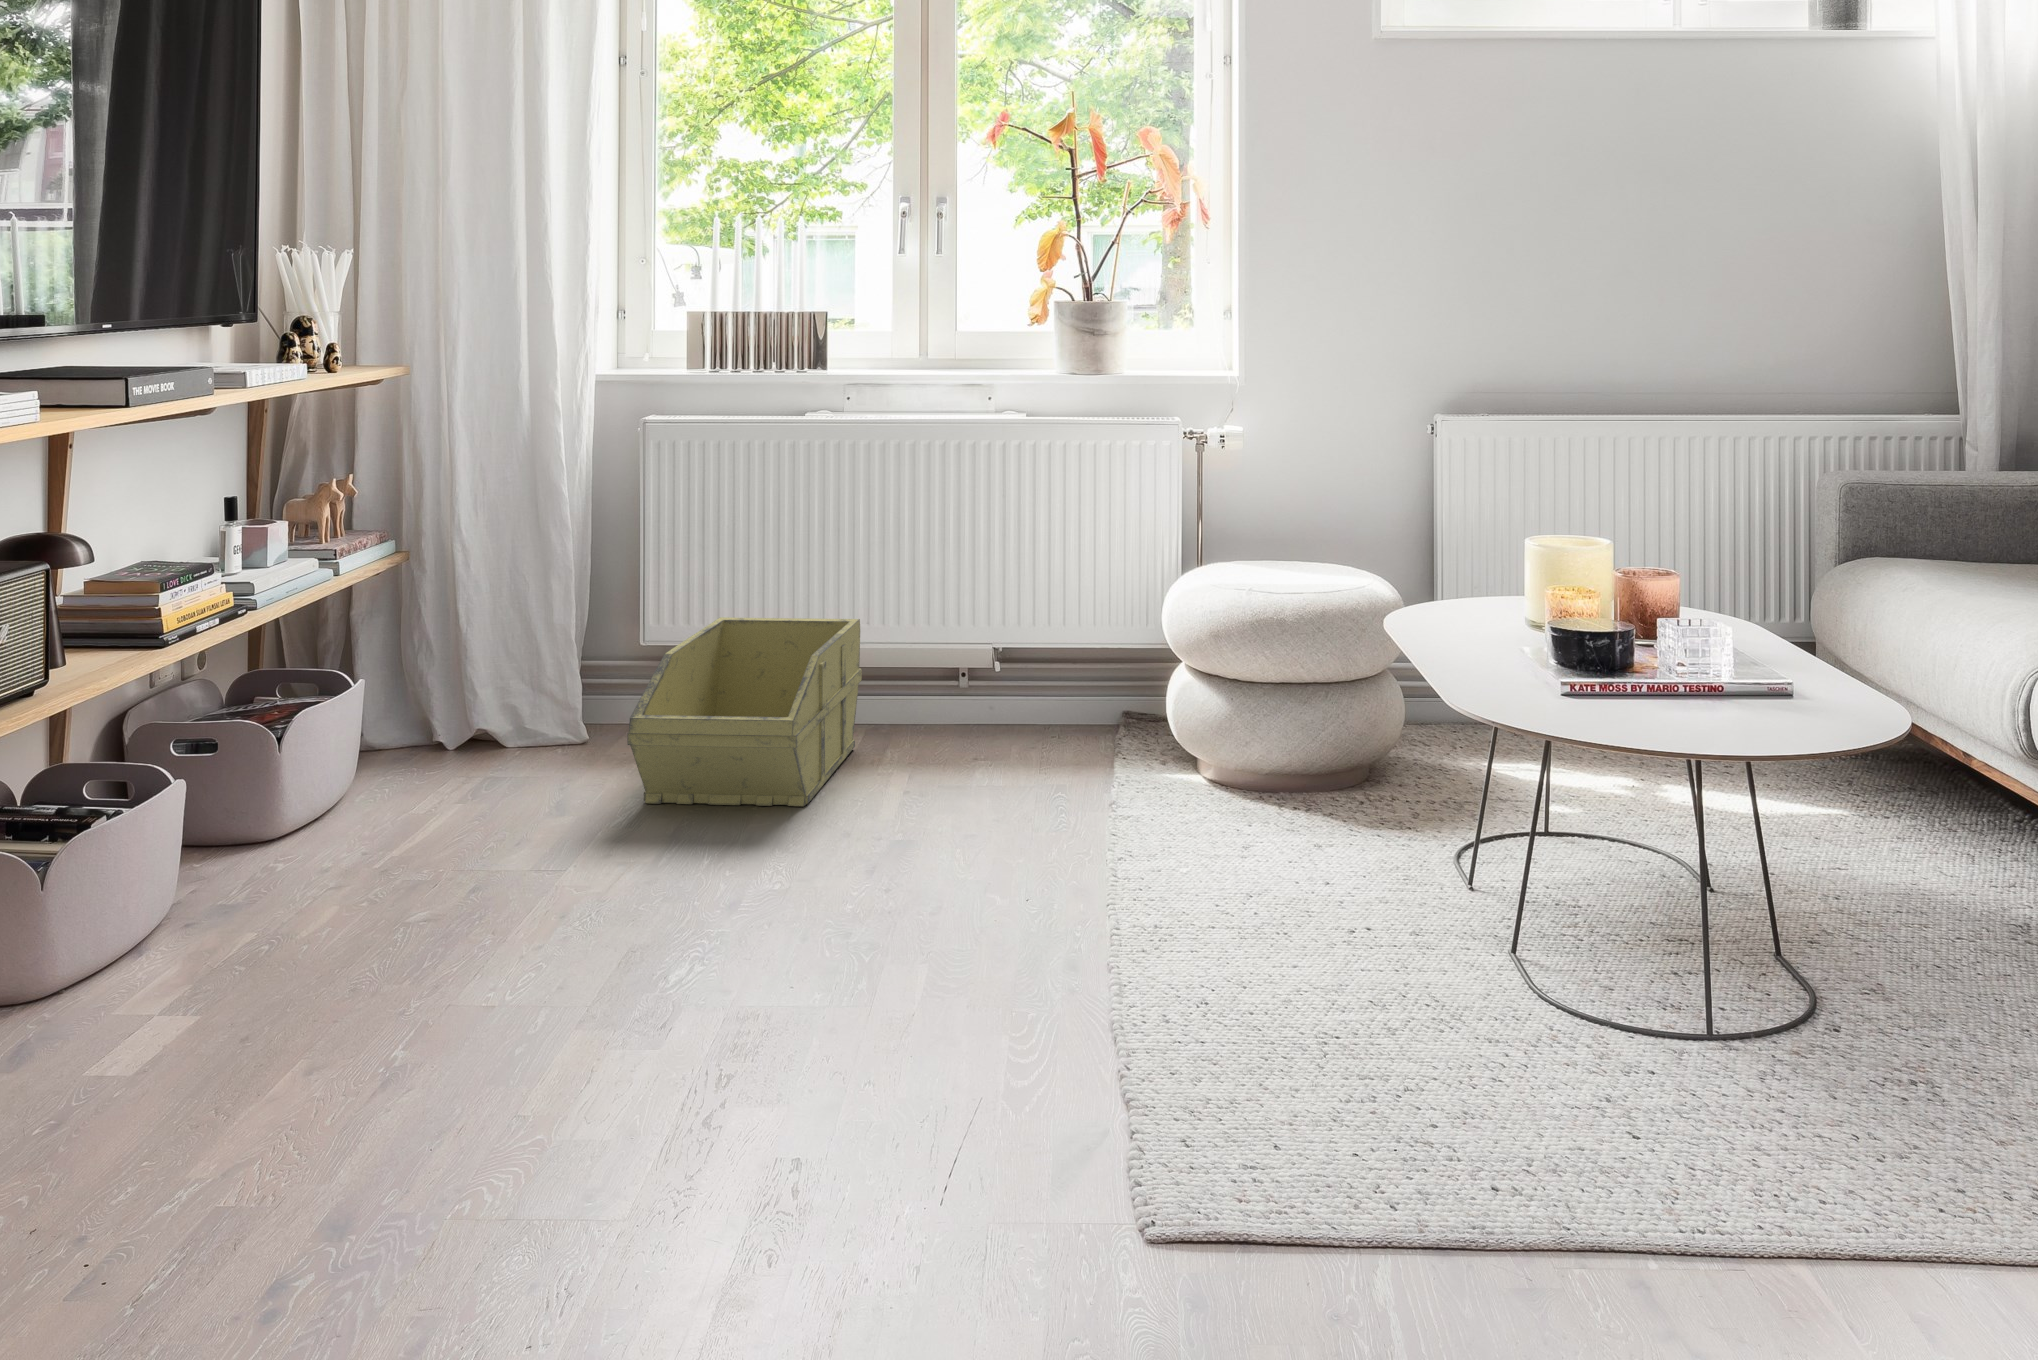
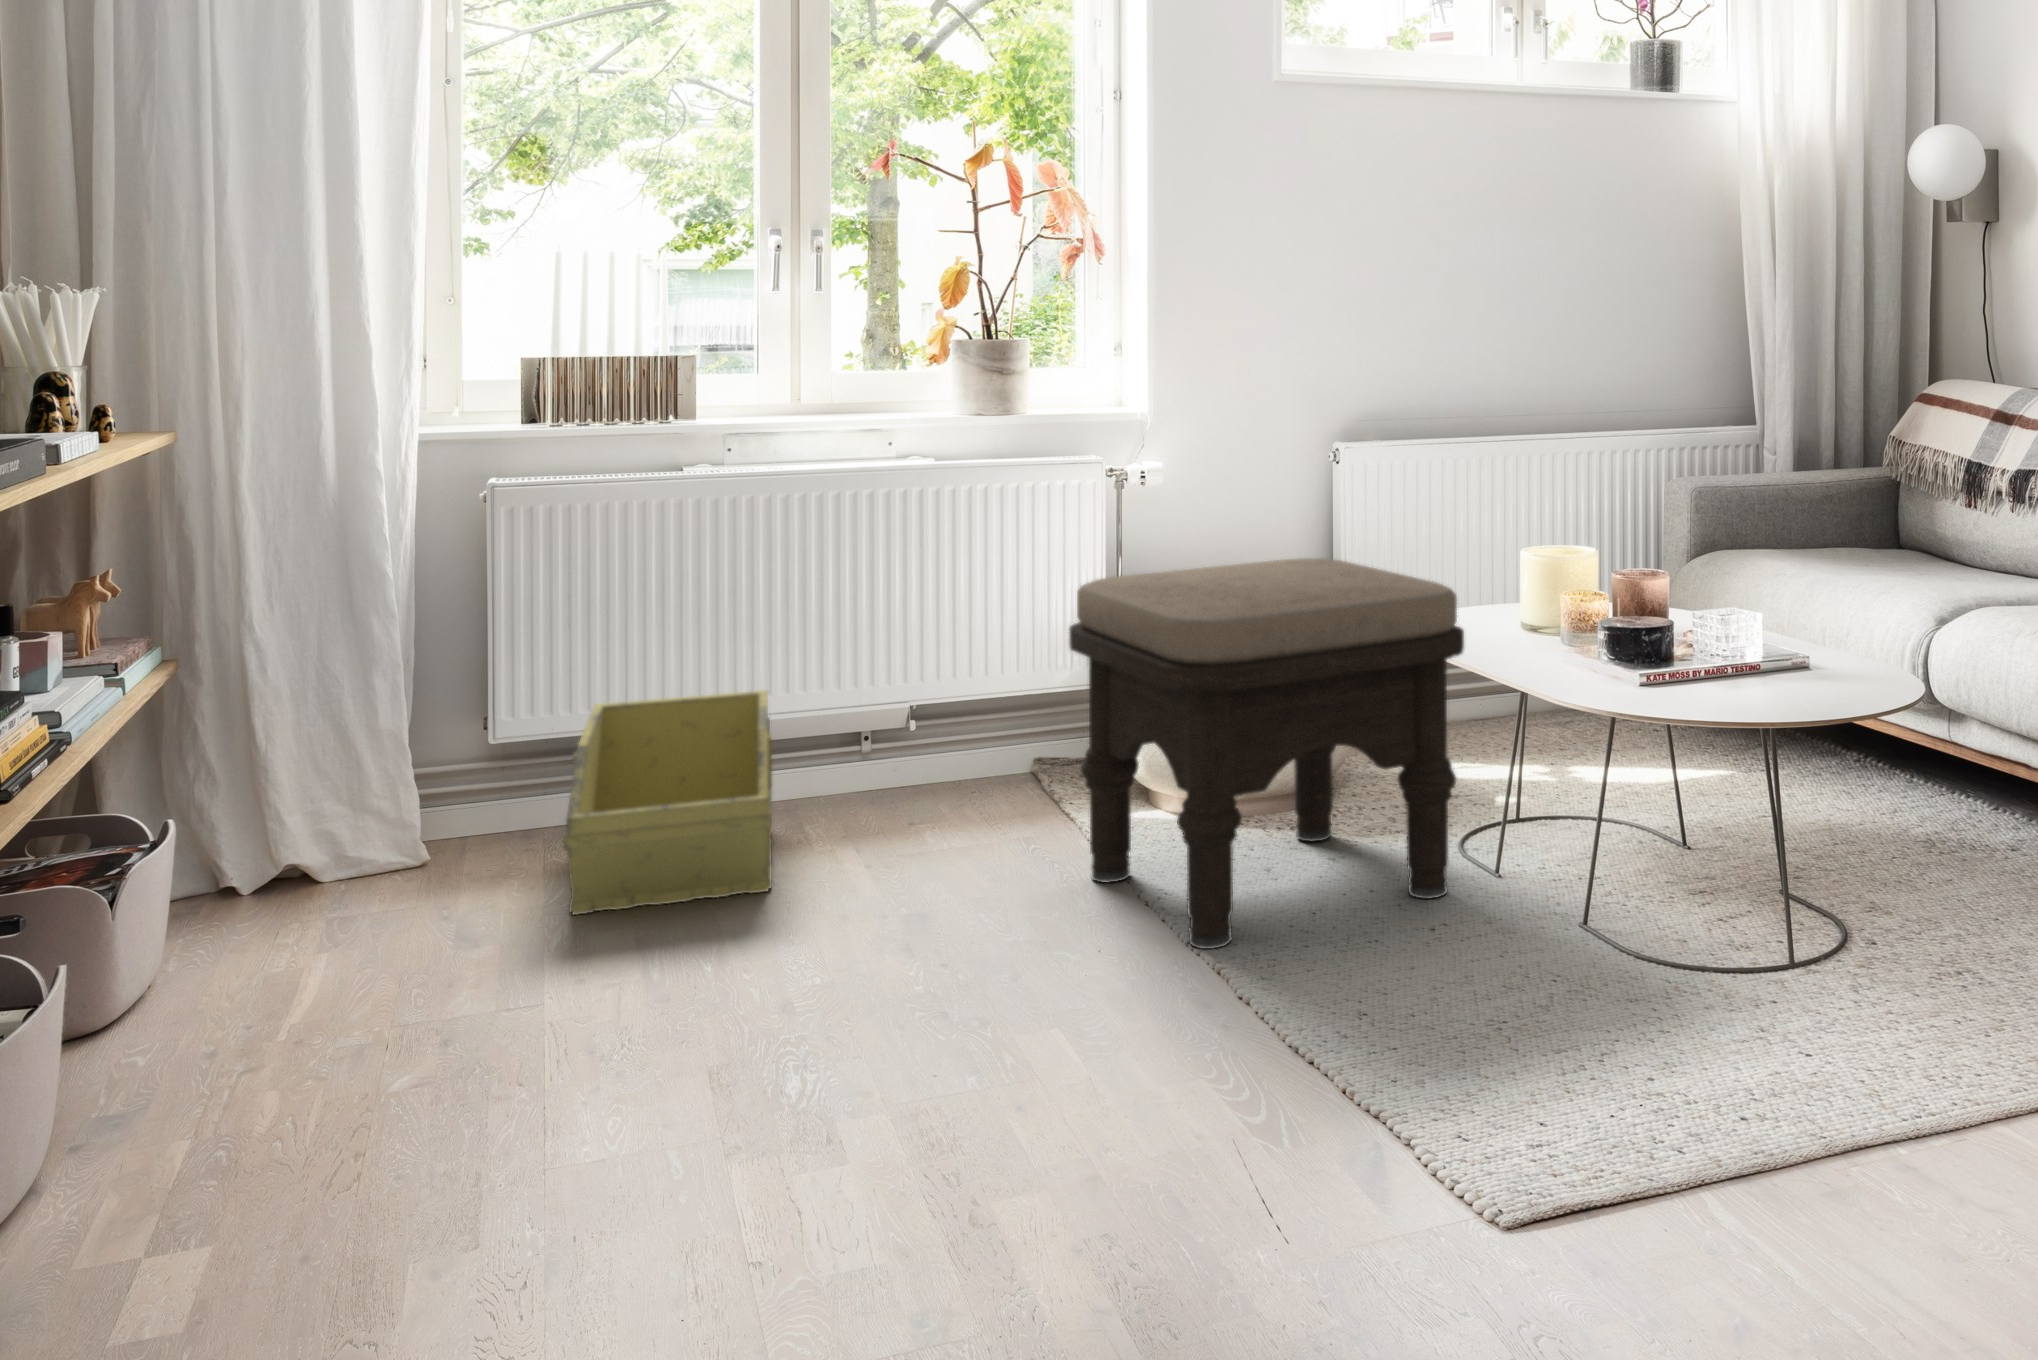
ottoman: none [1053,535,1431,935] -> present [1069,558,1464,949]

